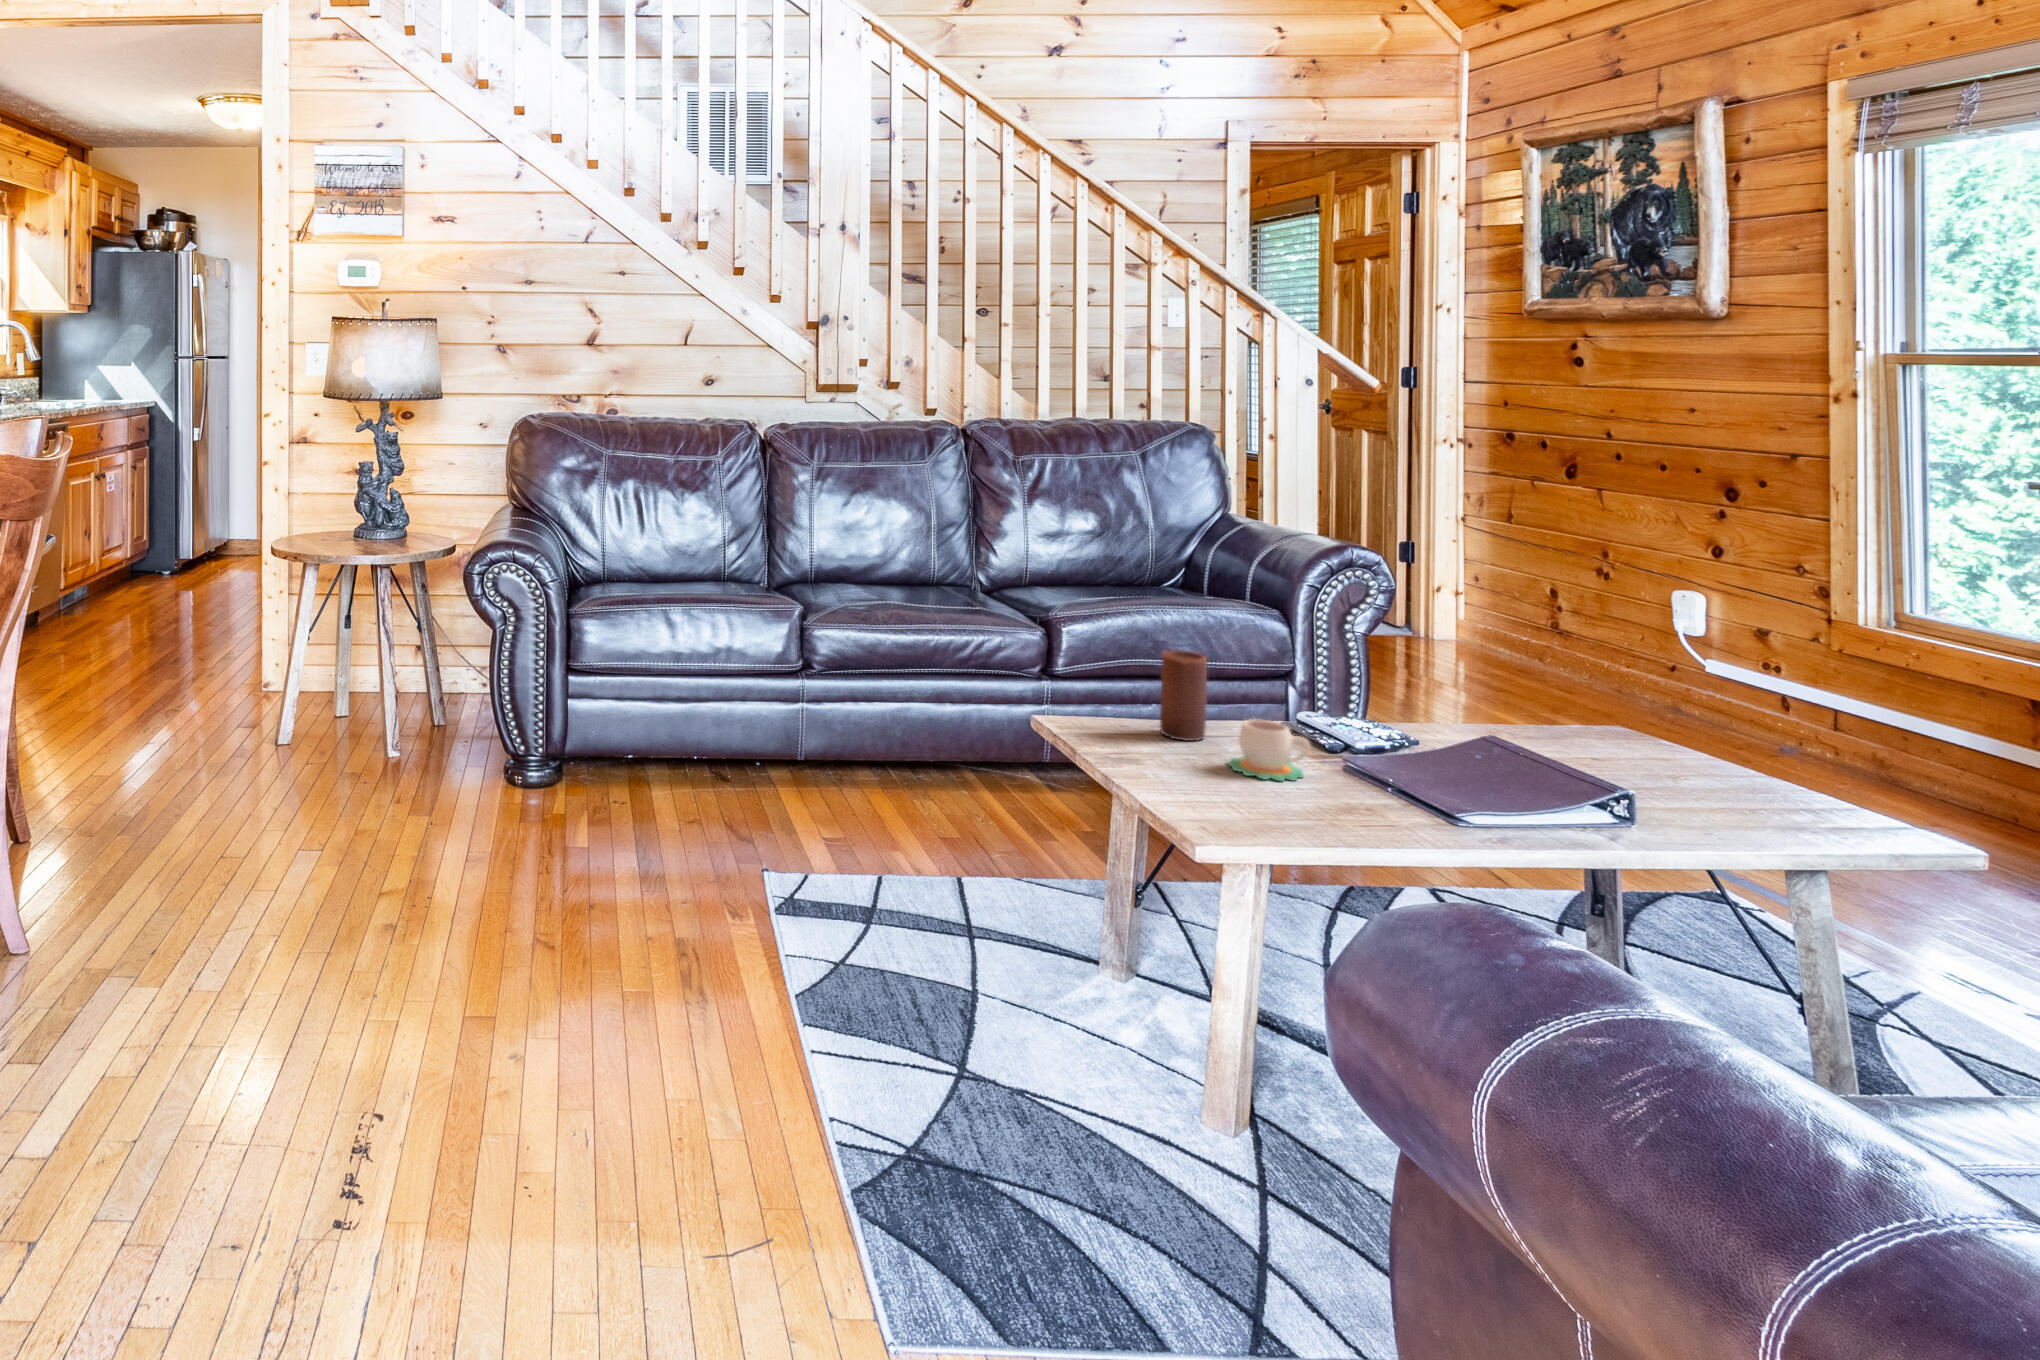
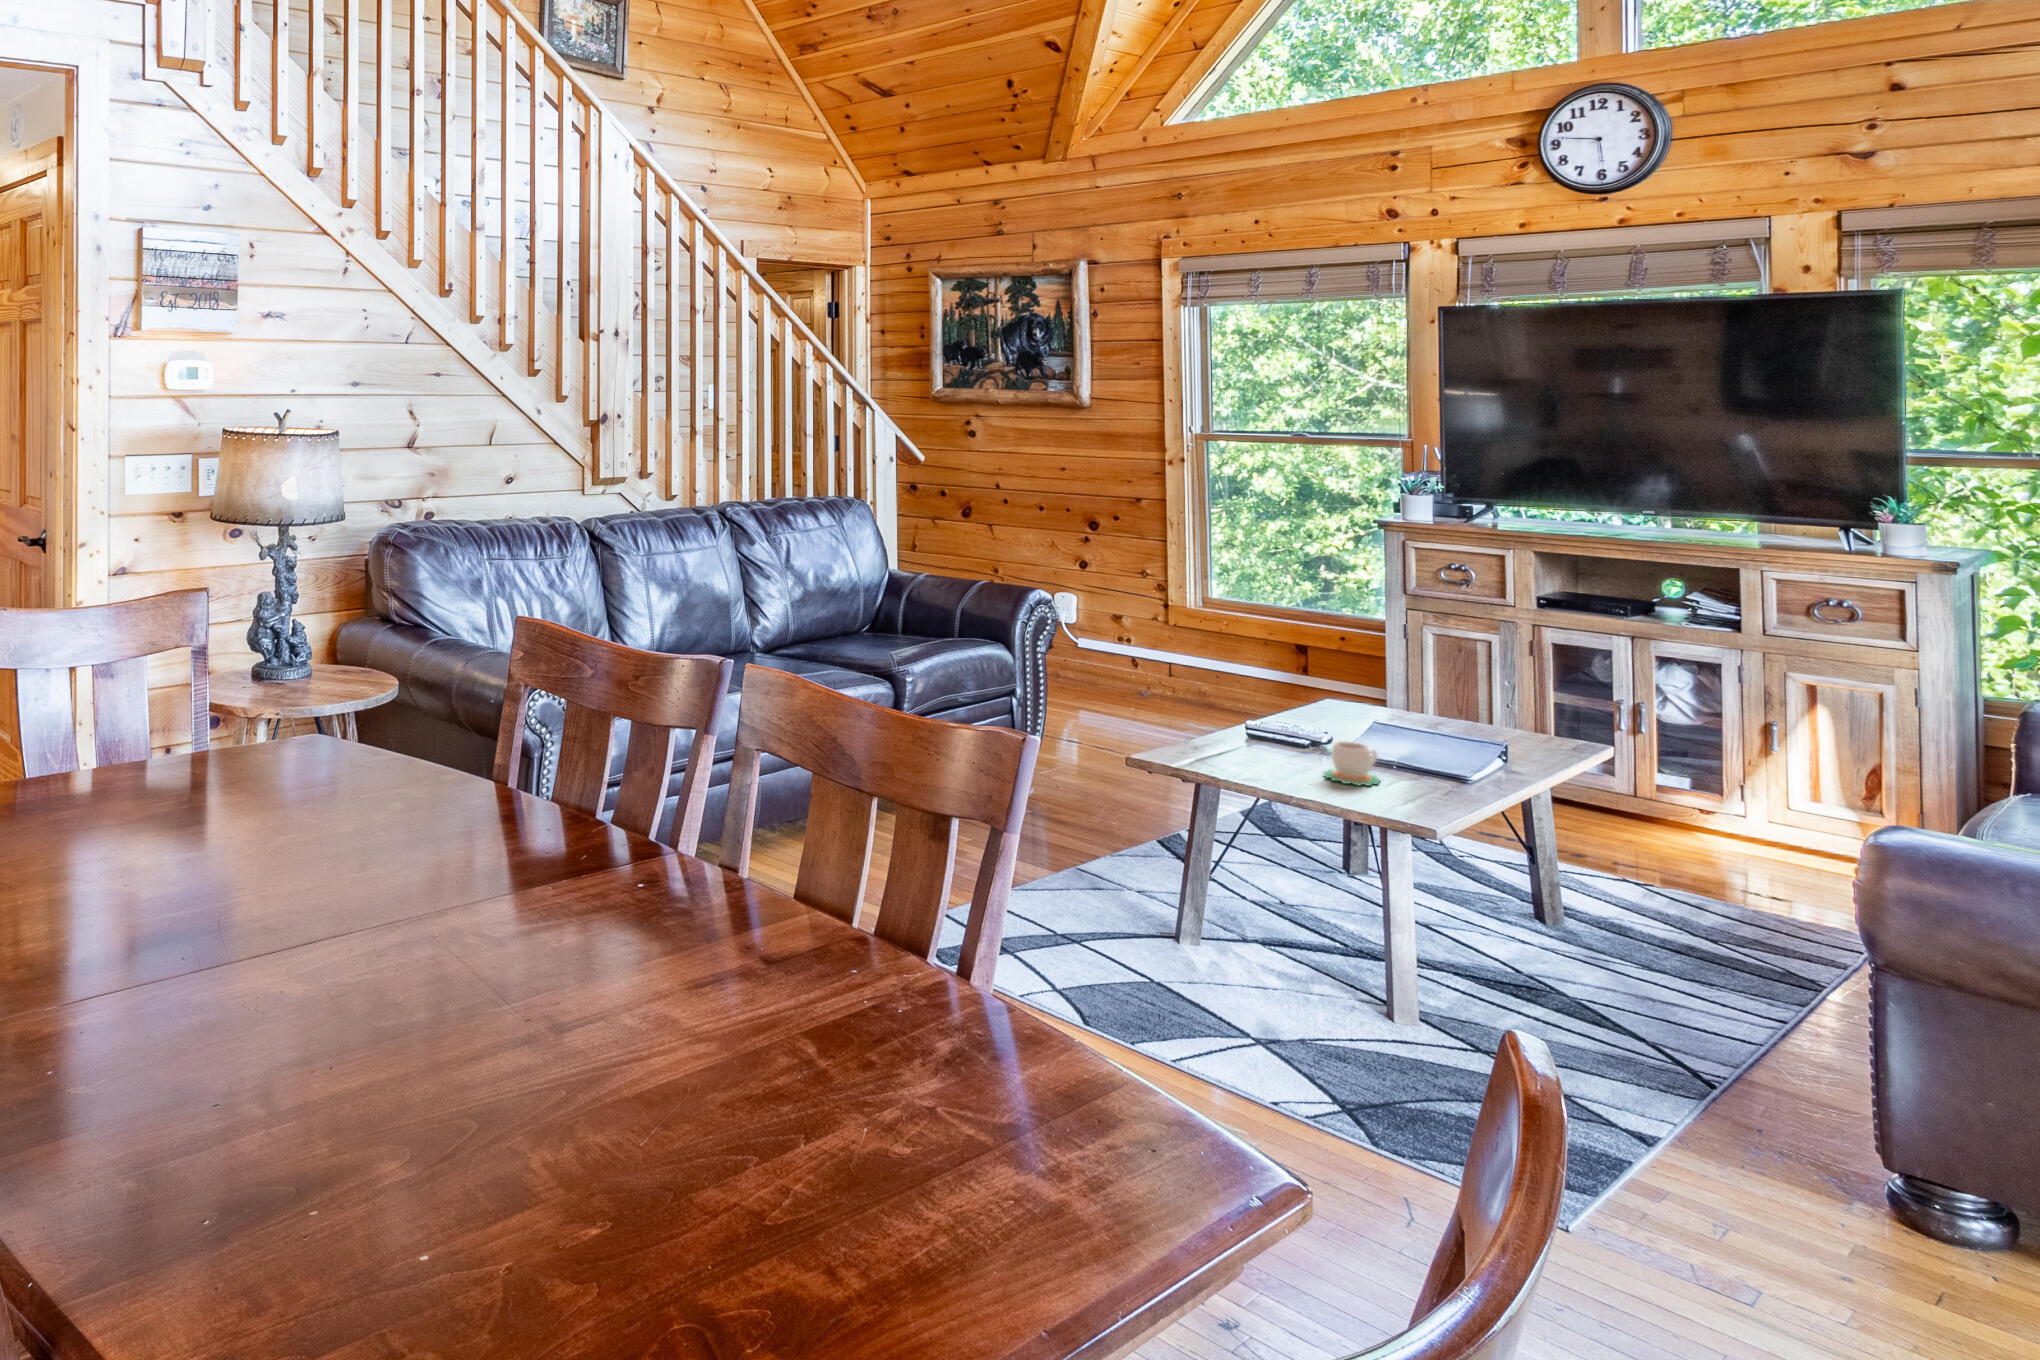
candle: present [1160,650,1207,741] -> none [1231,699,1266,769]

